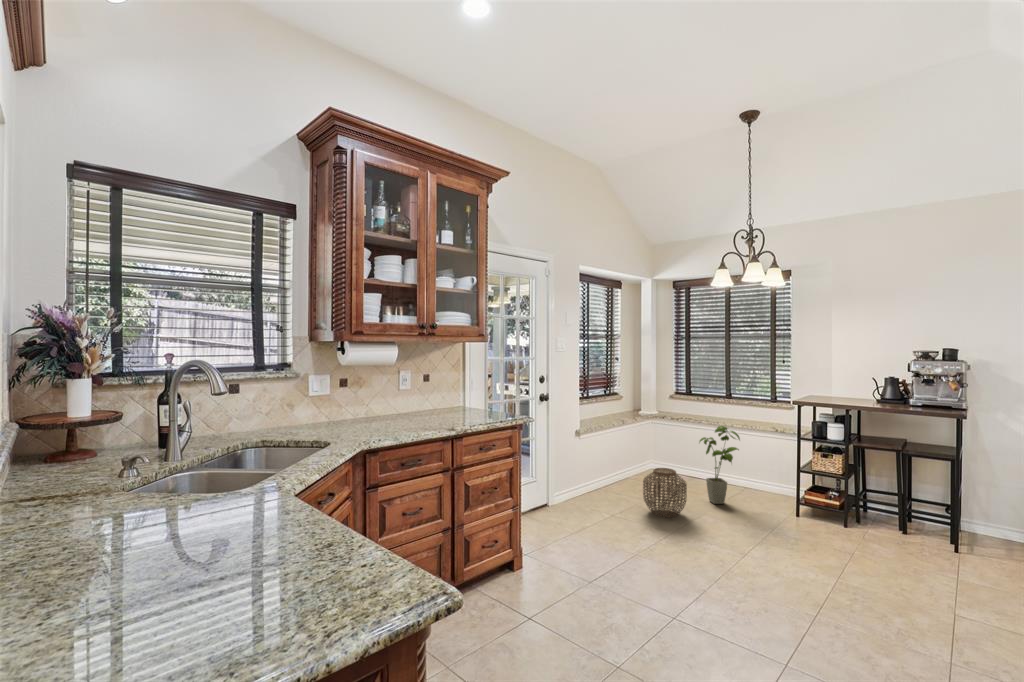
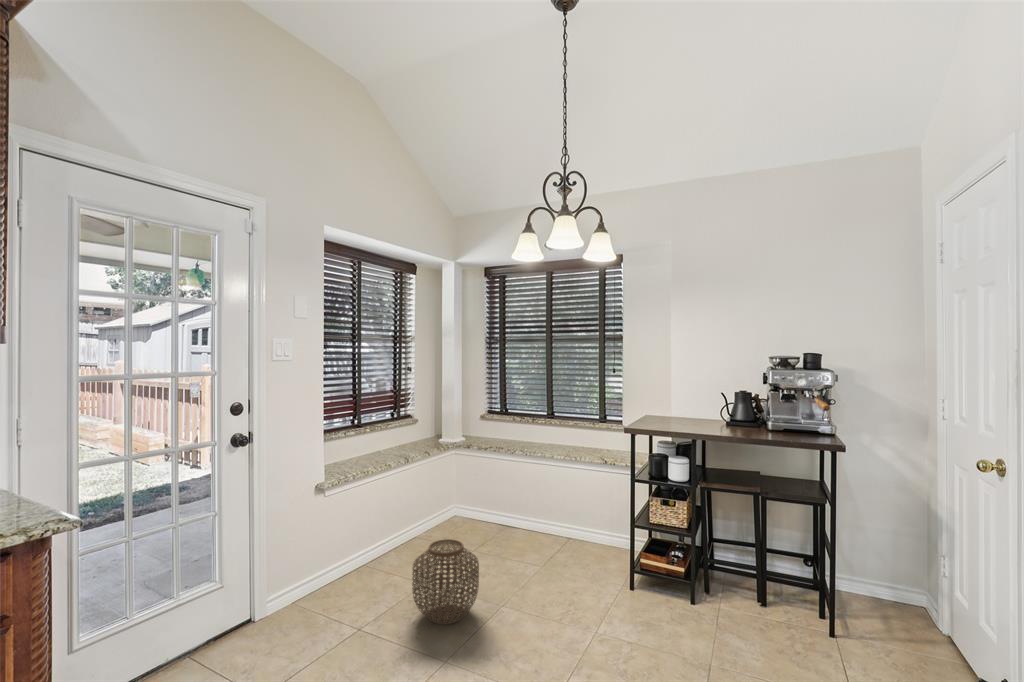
house plant: present [700,426,740,504] -> none [504,464,558,579]

